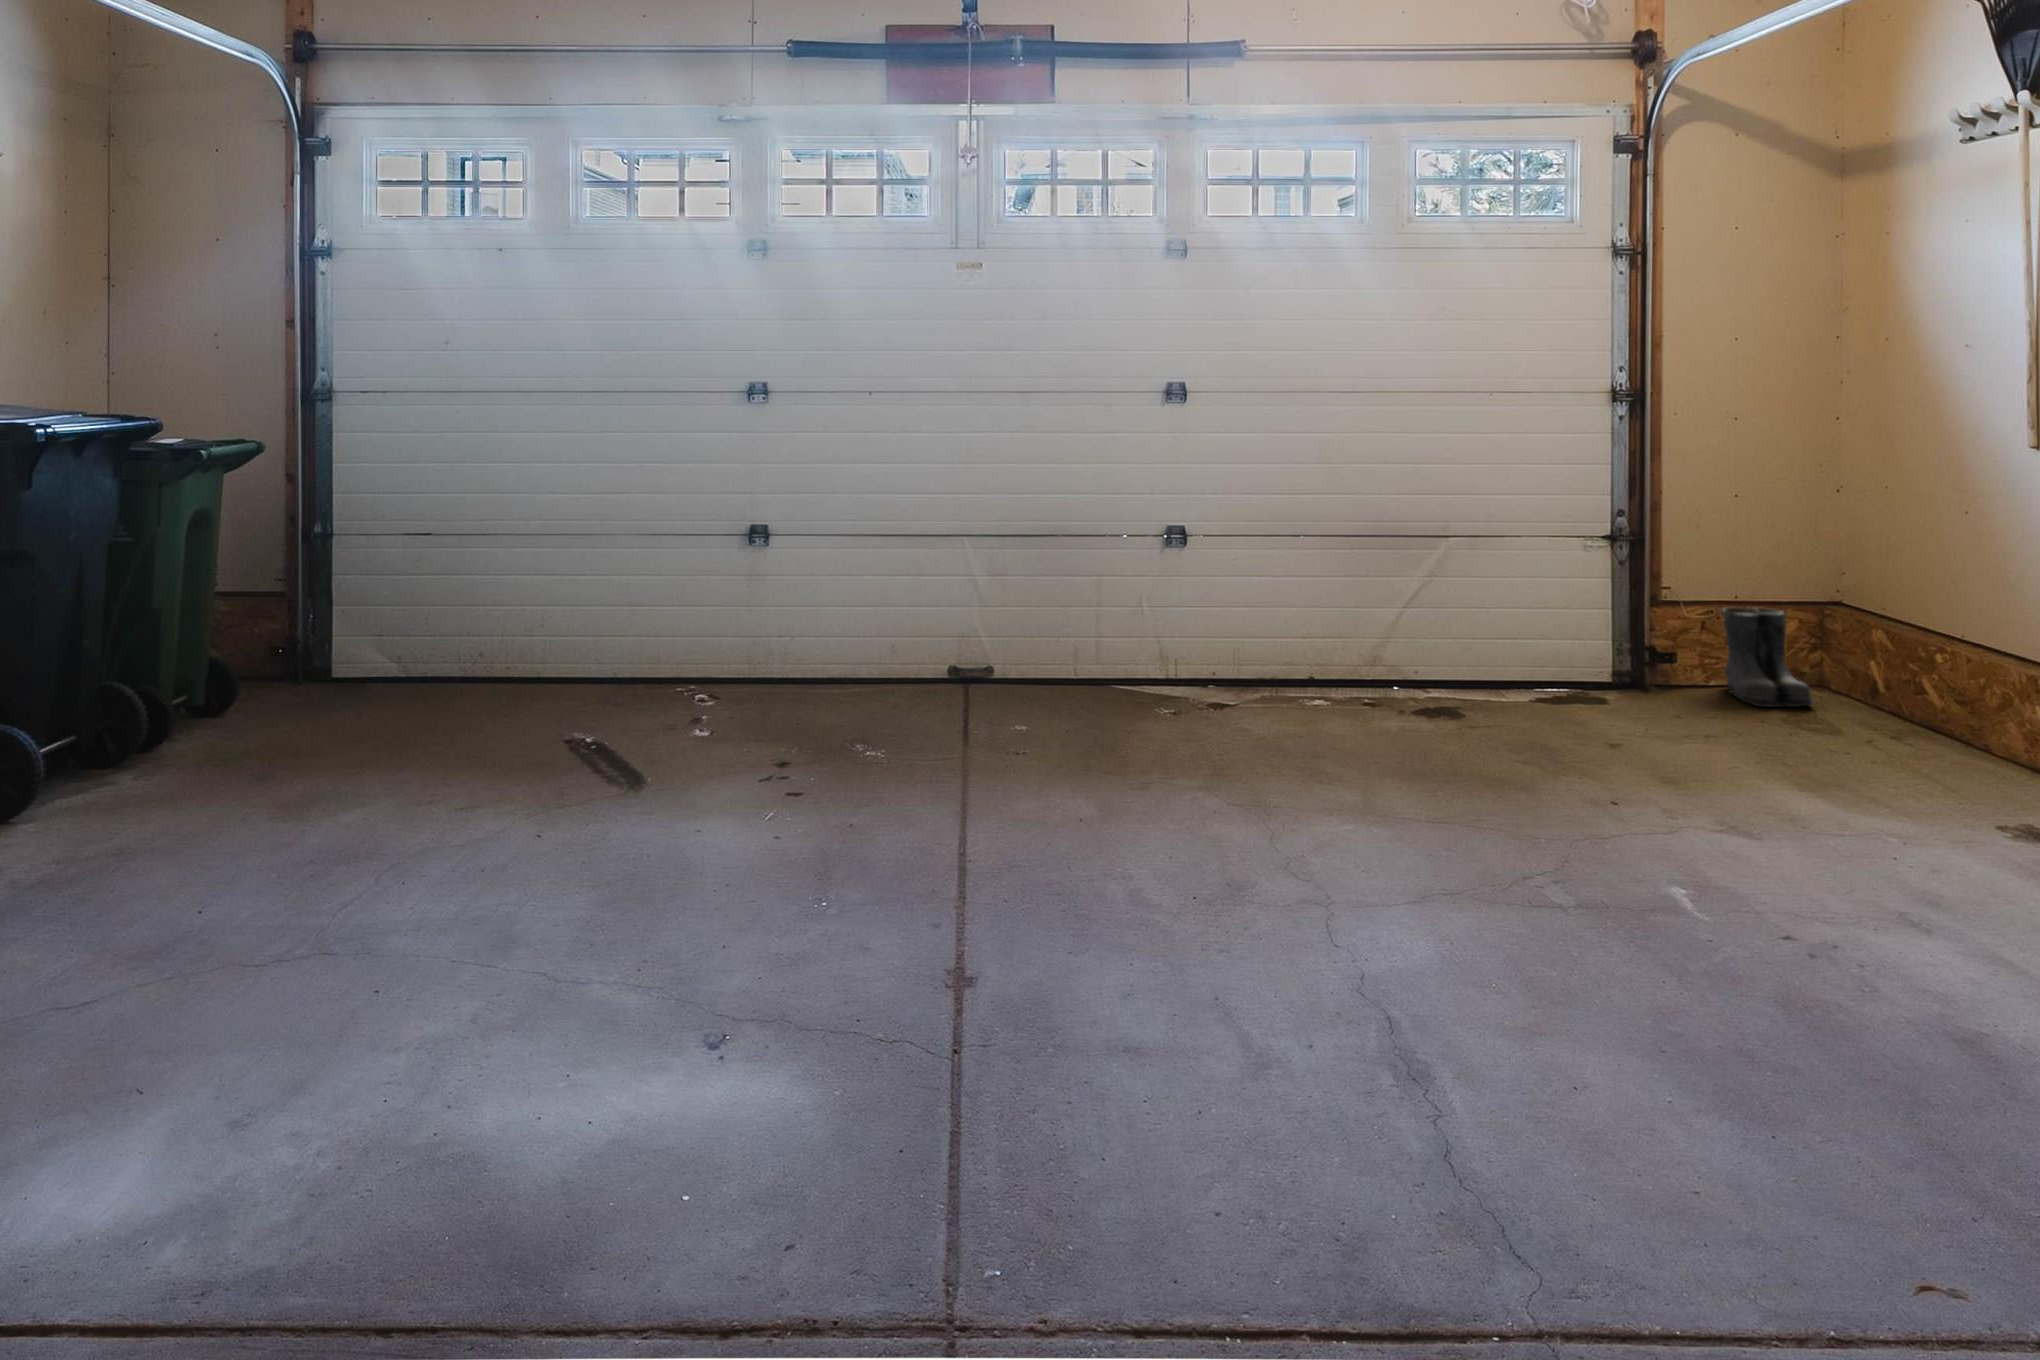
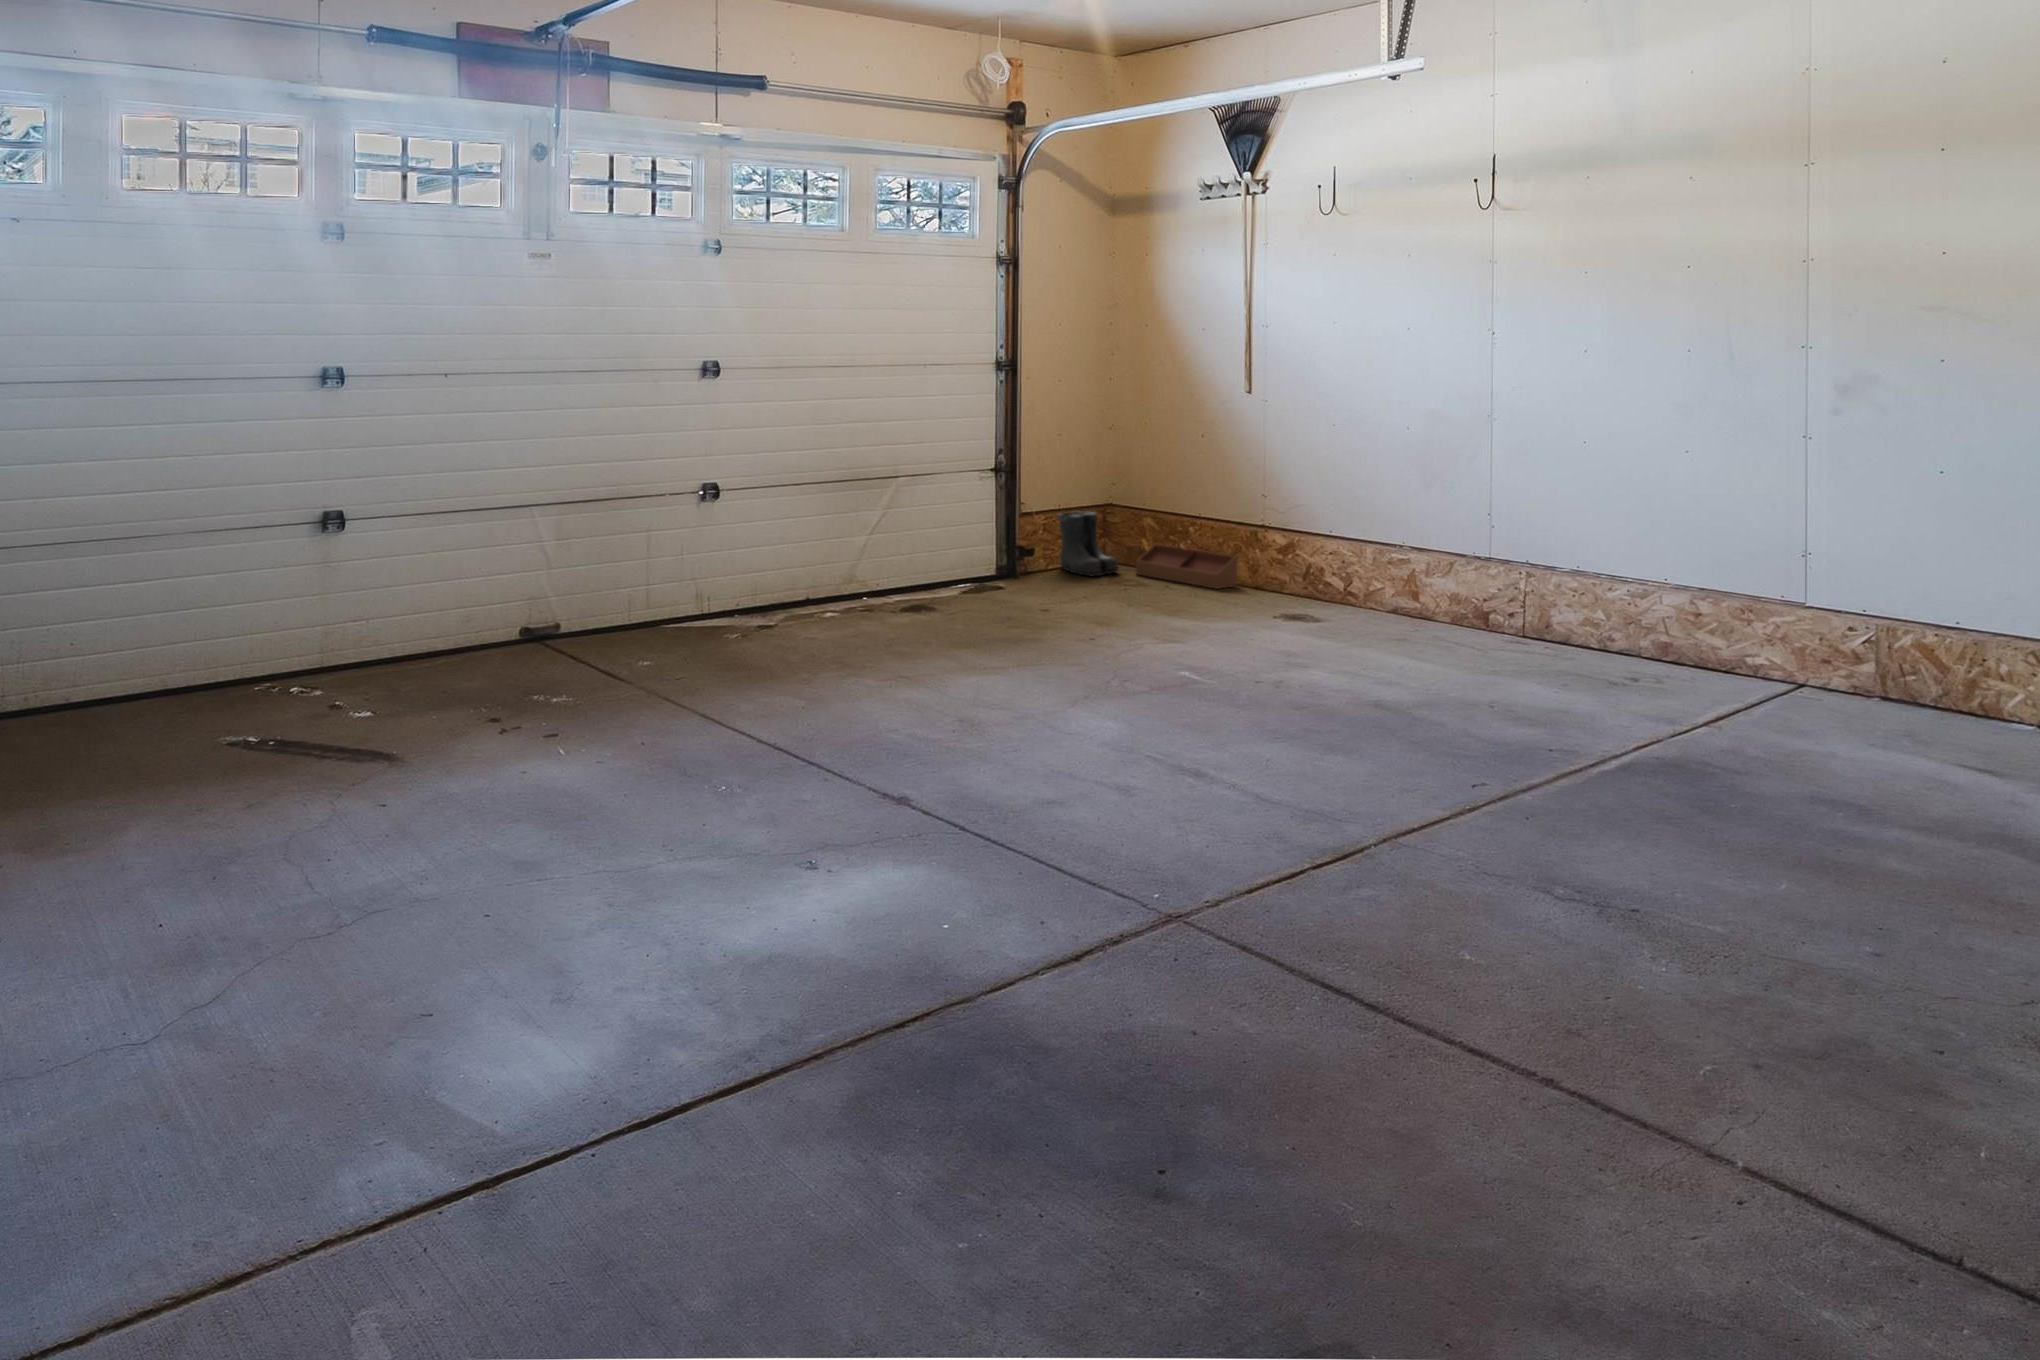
storage bin: none [1841,672,2003,760] -> present [1136,544,1237,589]

